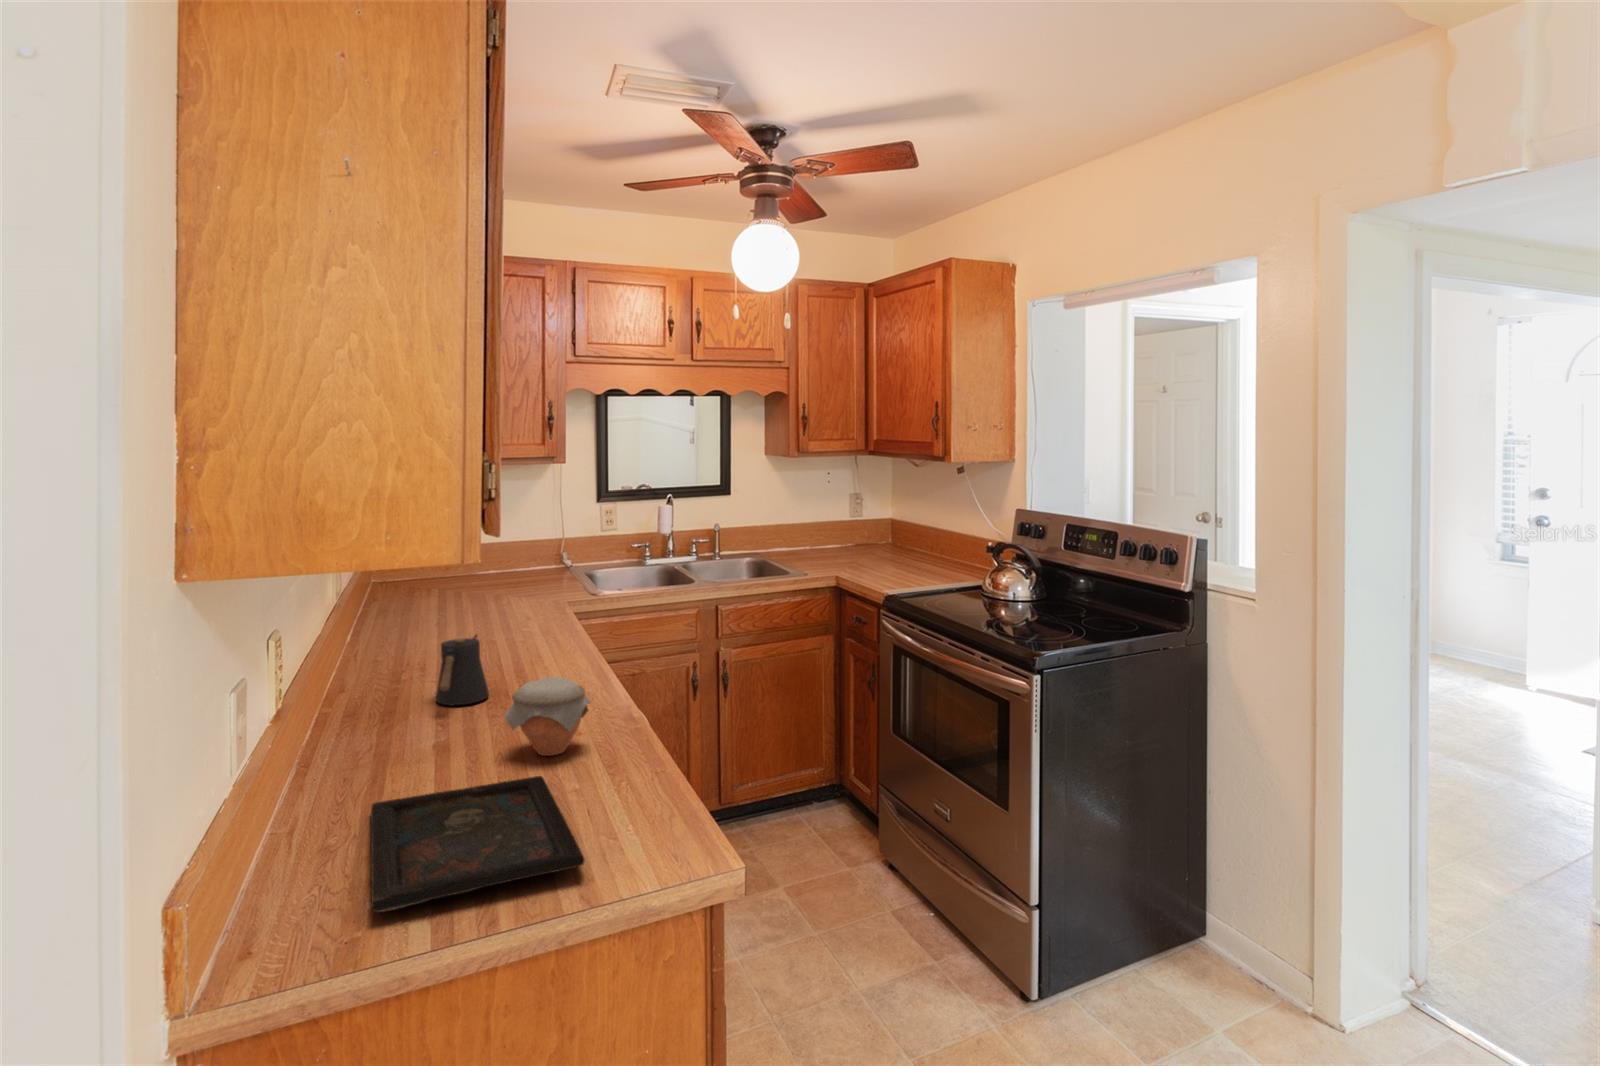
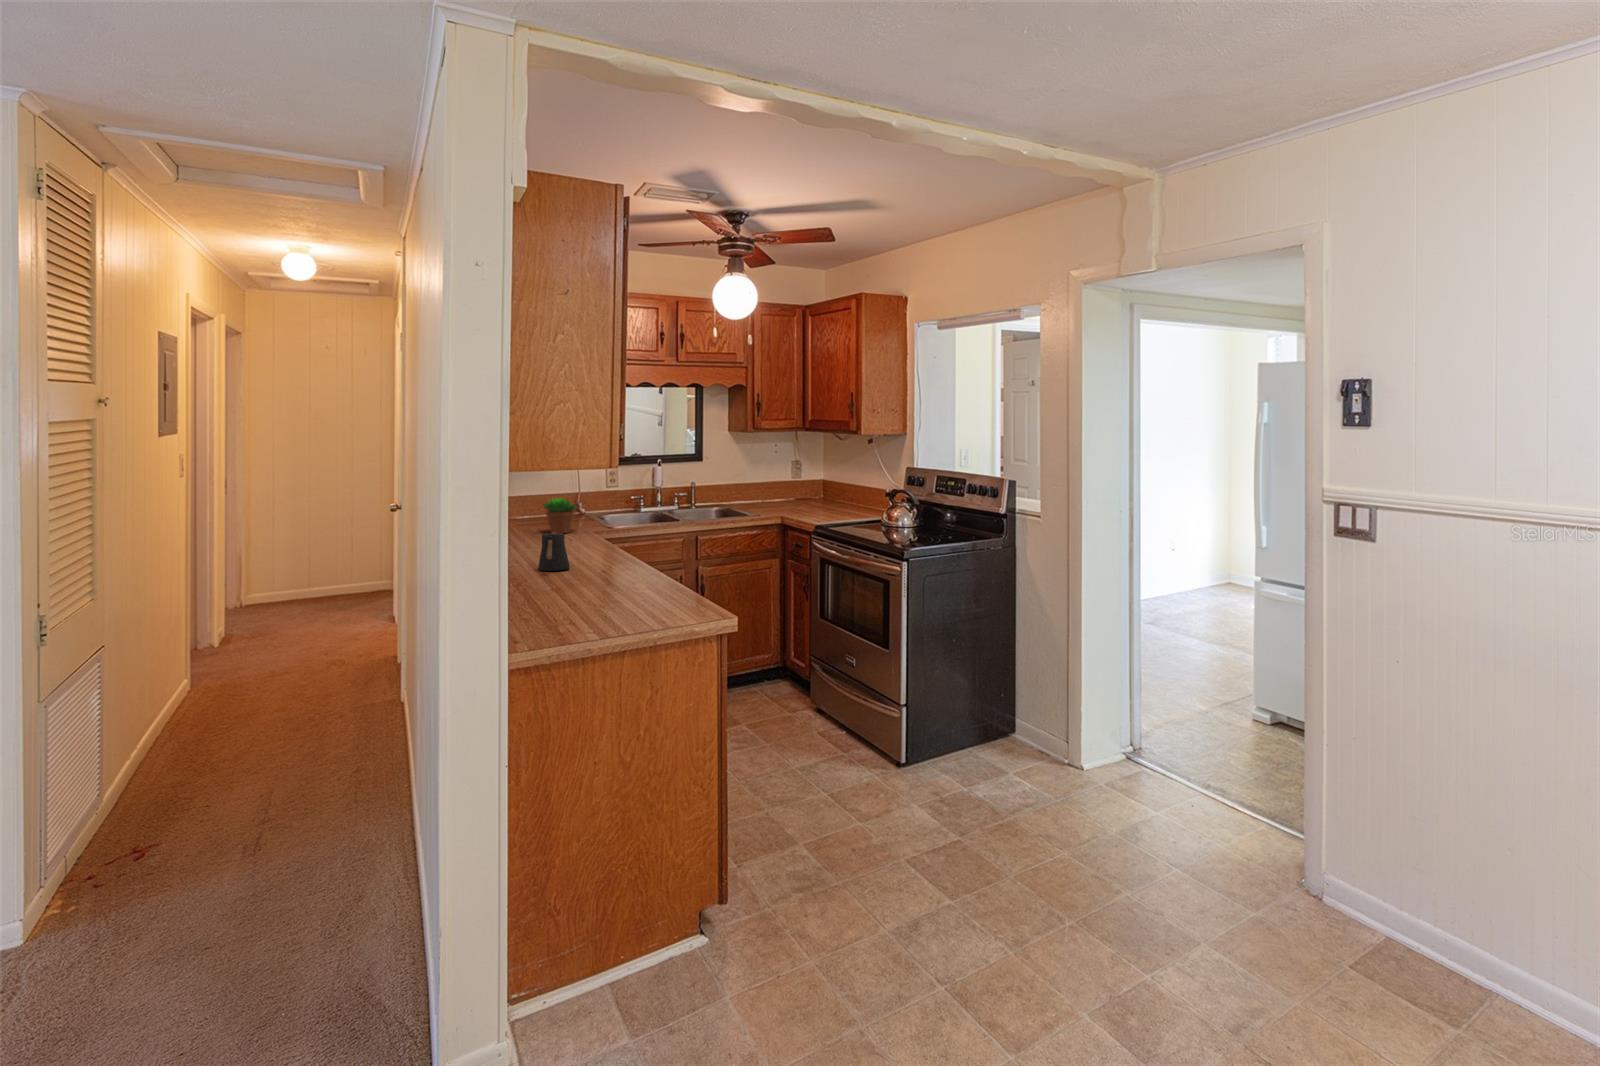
succulent plant: none [488,556,544,609] -> present [543,498,577,533]
jar: present [505,677,590,756] -> none [596,545,643,587]
tray: present [371,776,584,912] -> none [538,589,660,622]

